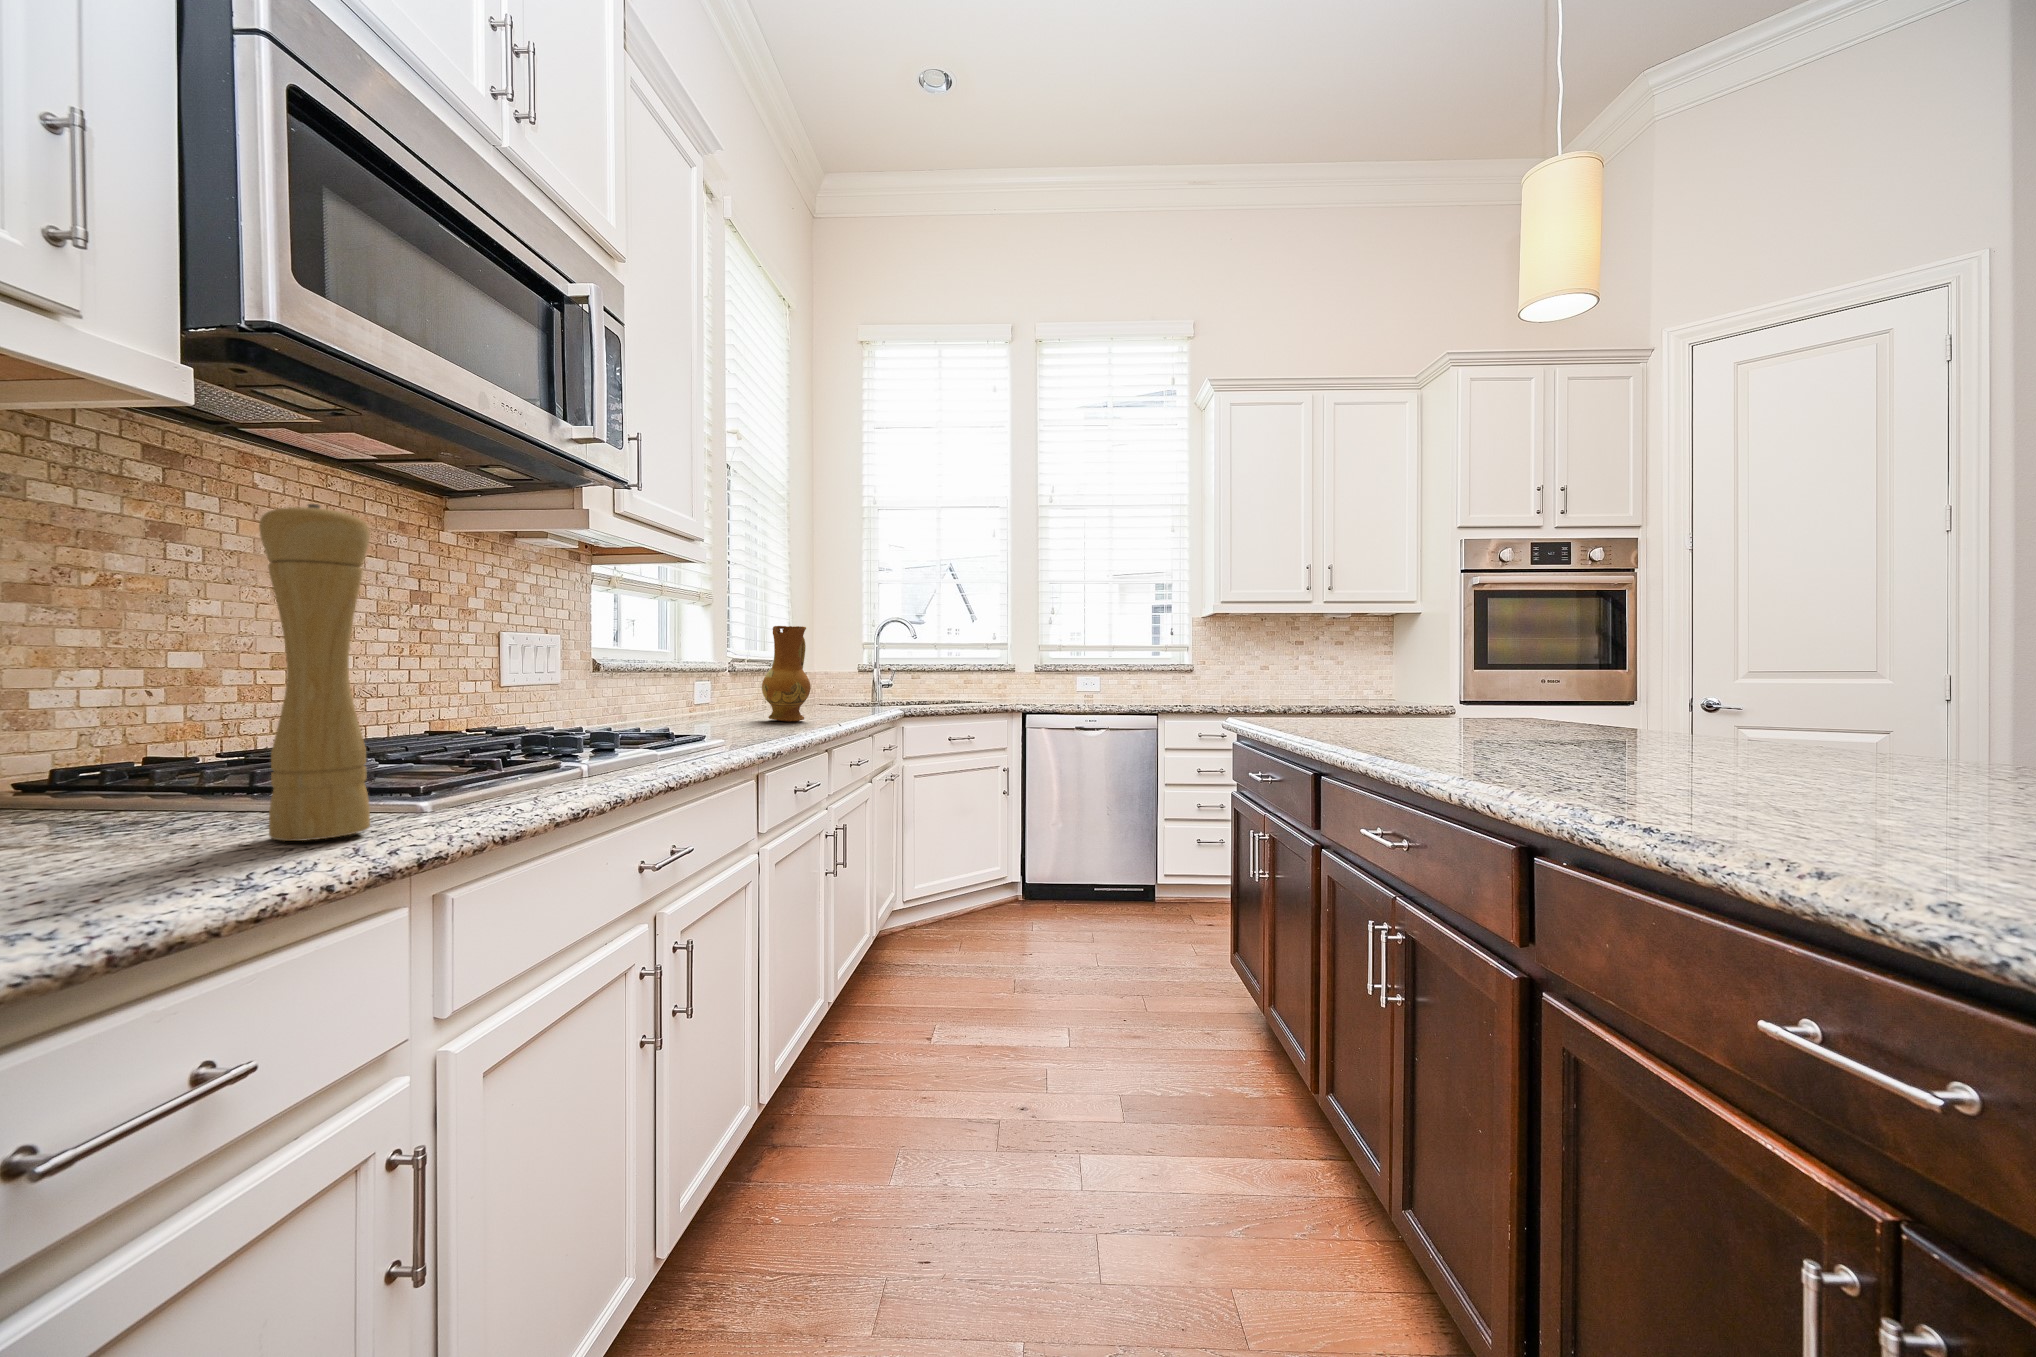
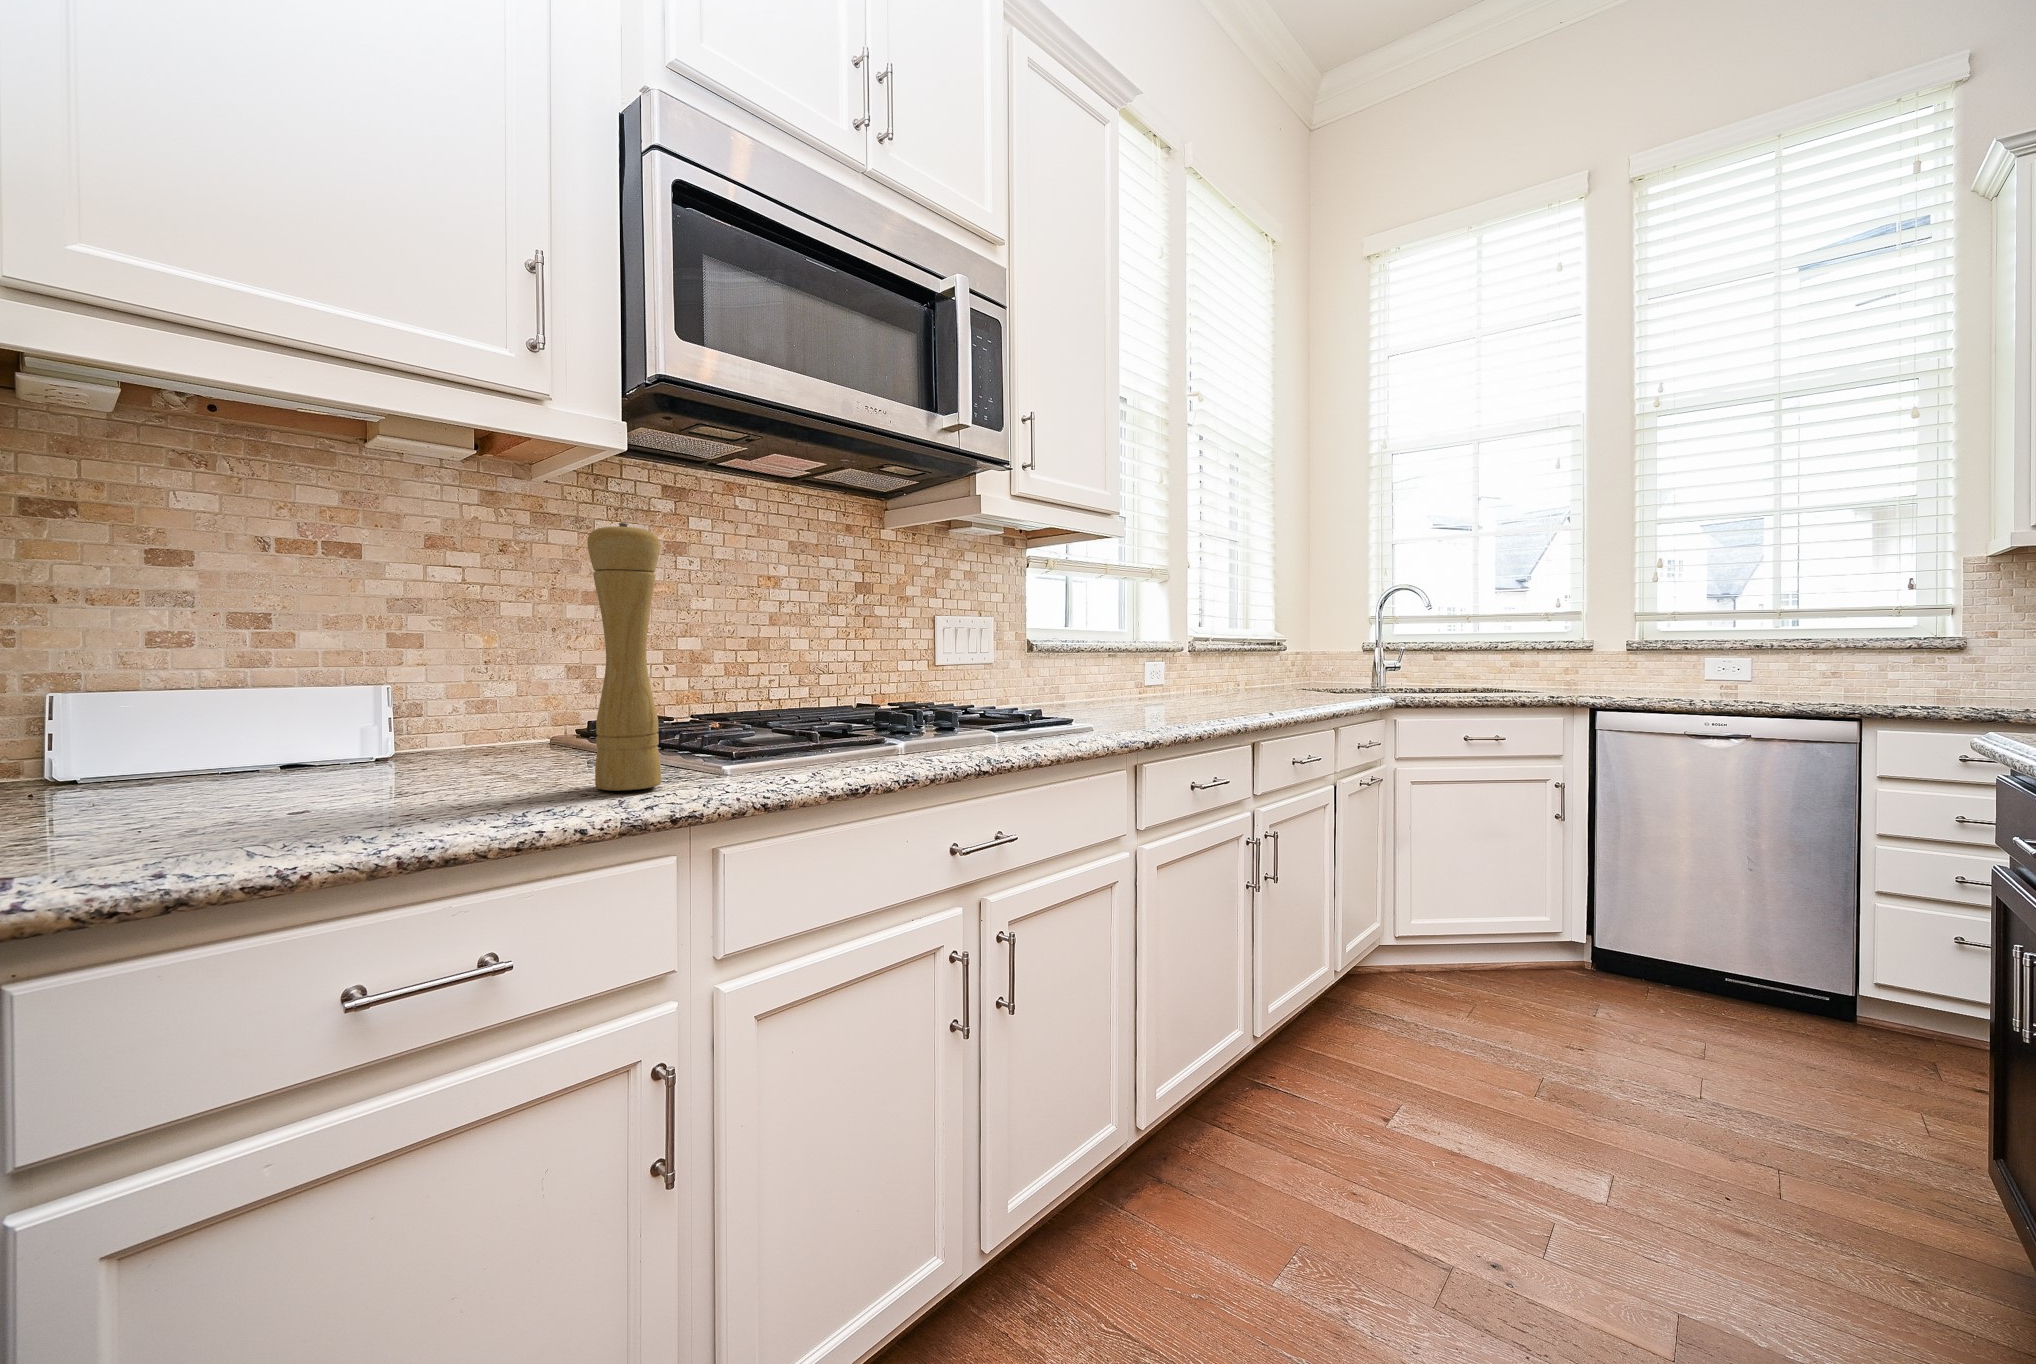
ceramic jug: present [762,626,811,722] -> none [1188,604,1240,708]

